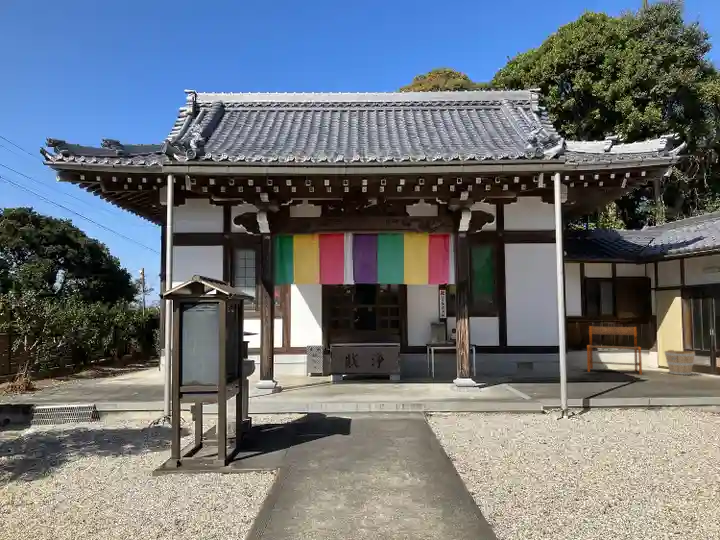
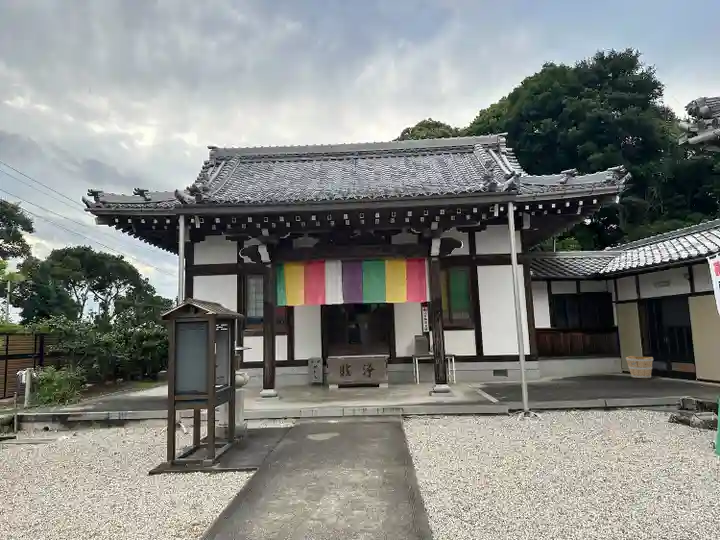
bench: present [587,326,642,375] -> none [556,336,606,379]

